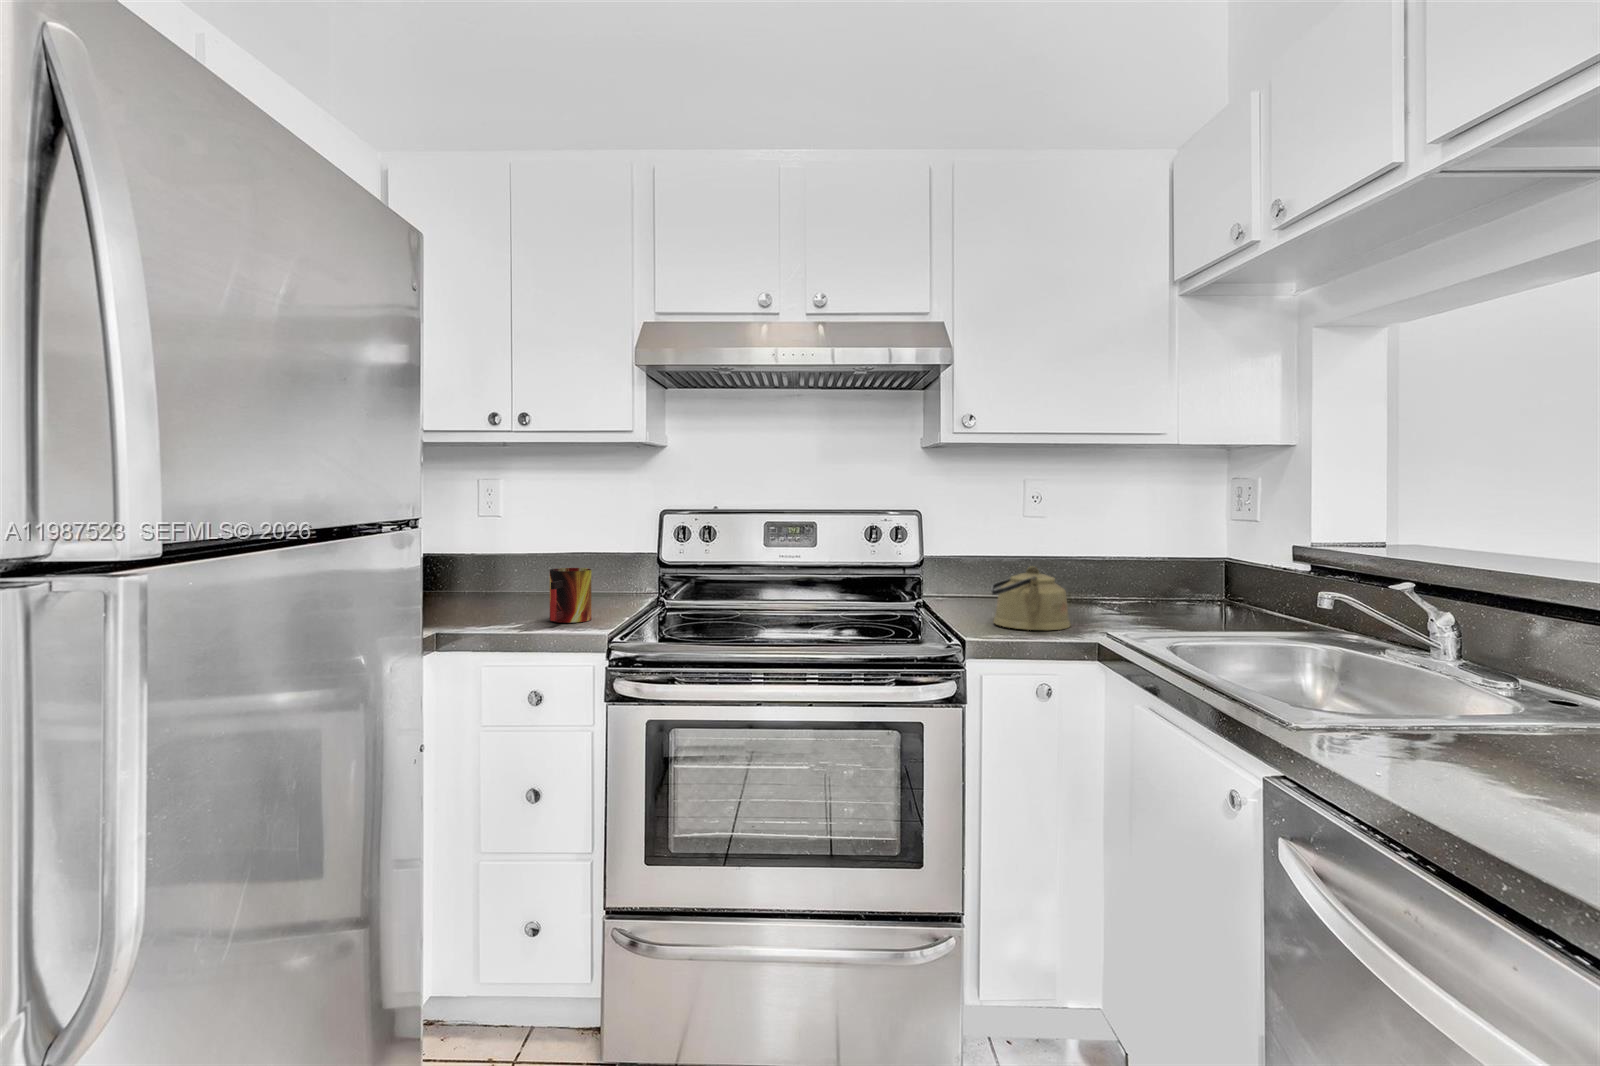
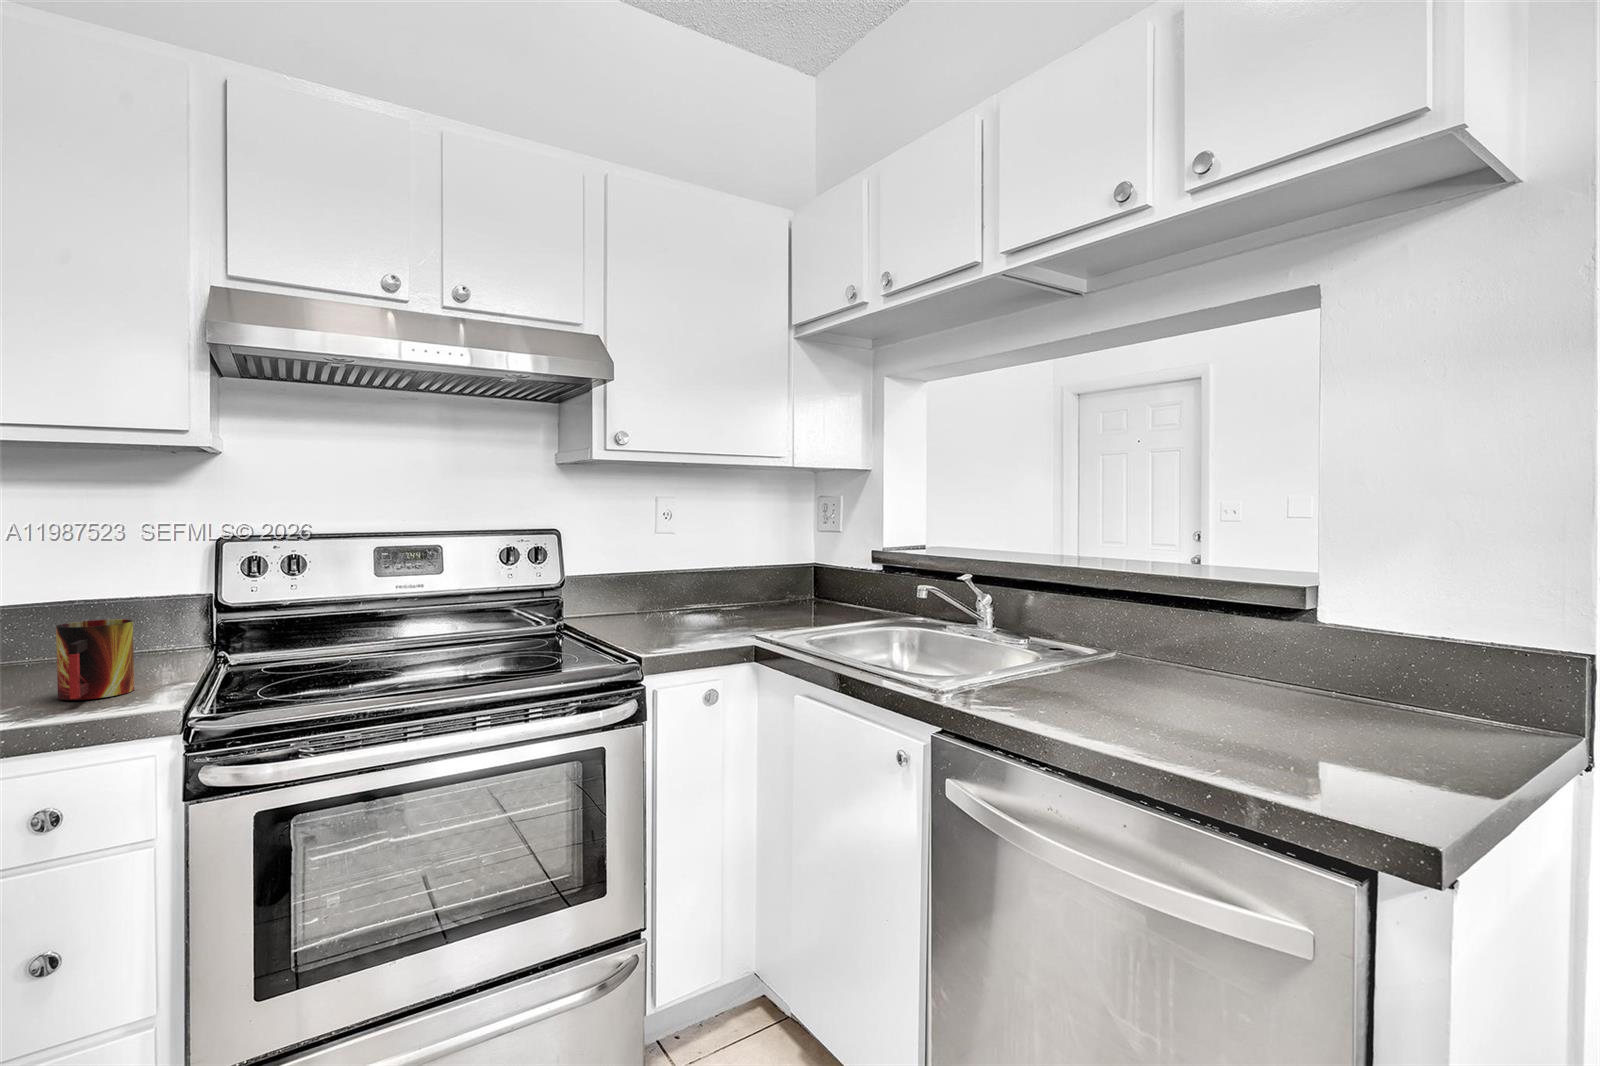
kettle: present [991,566,1070,630] -> none [641,580,718,641]

